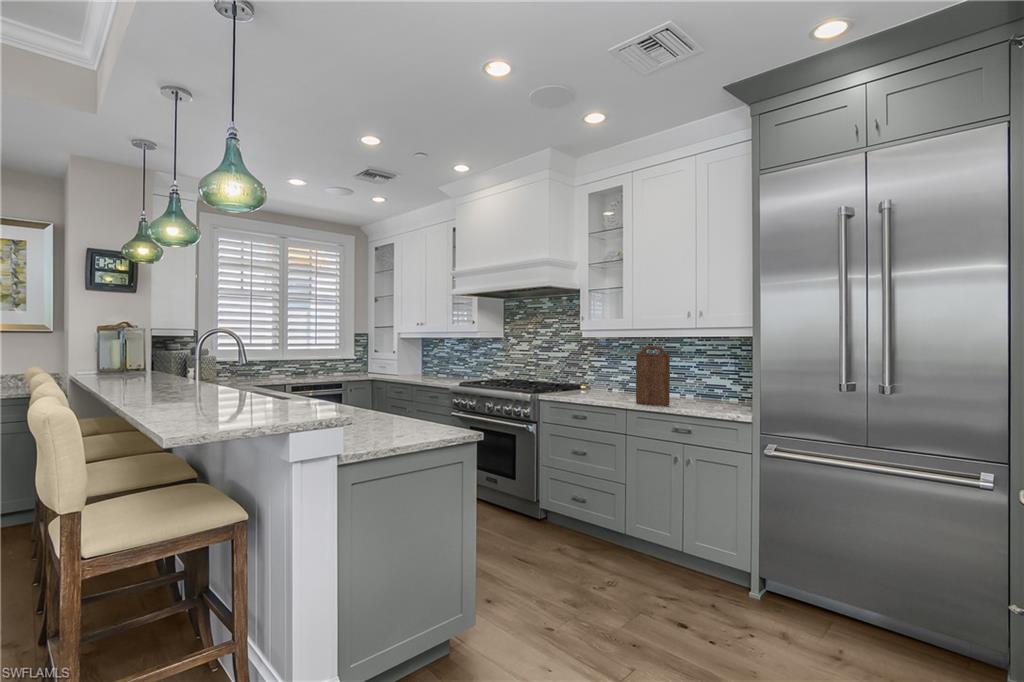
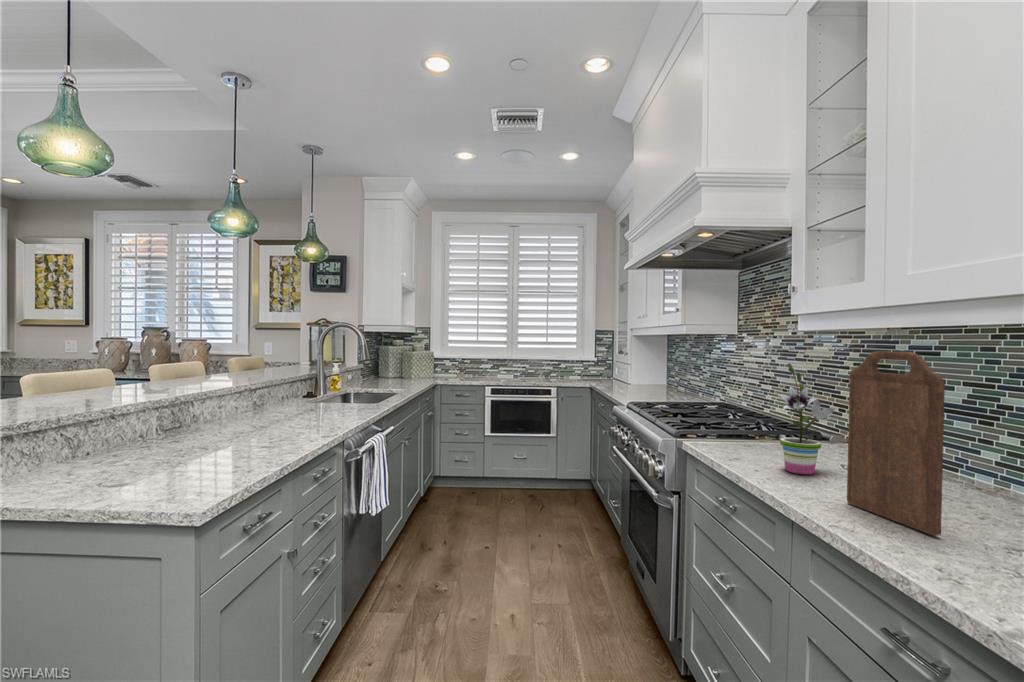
potted plant: none [598,352,617,399] -> present [779,363,839,474]

